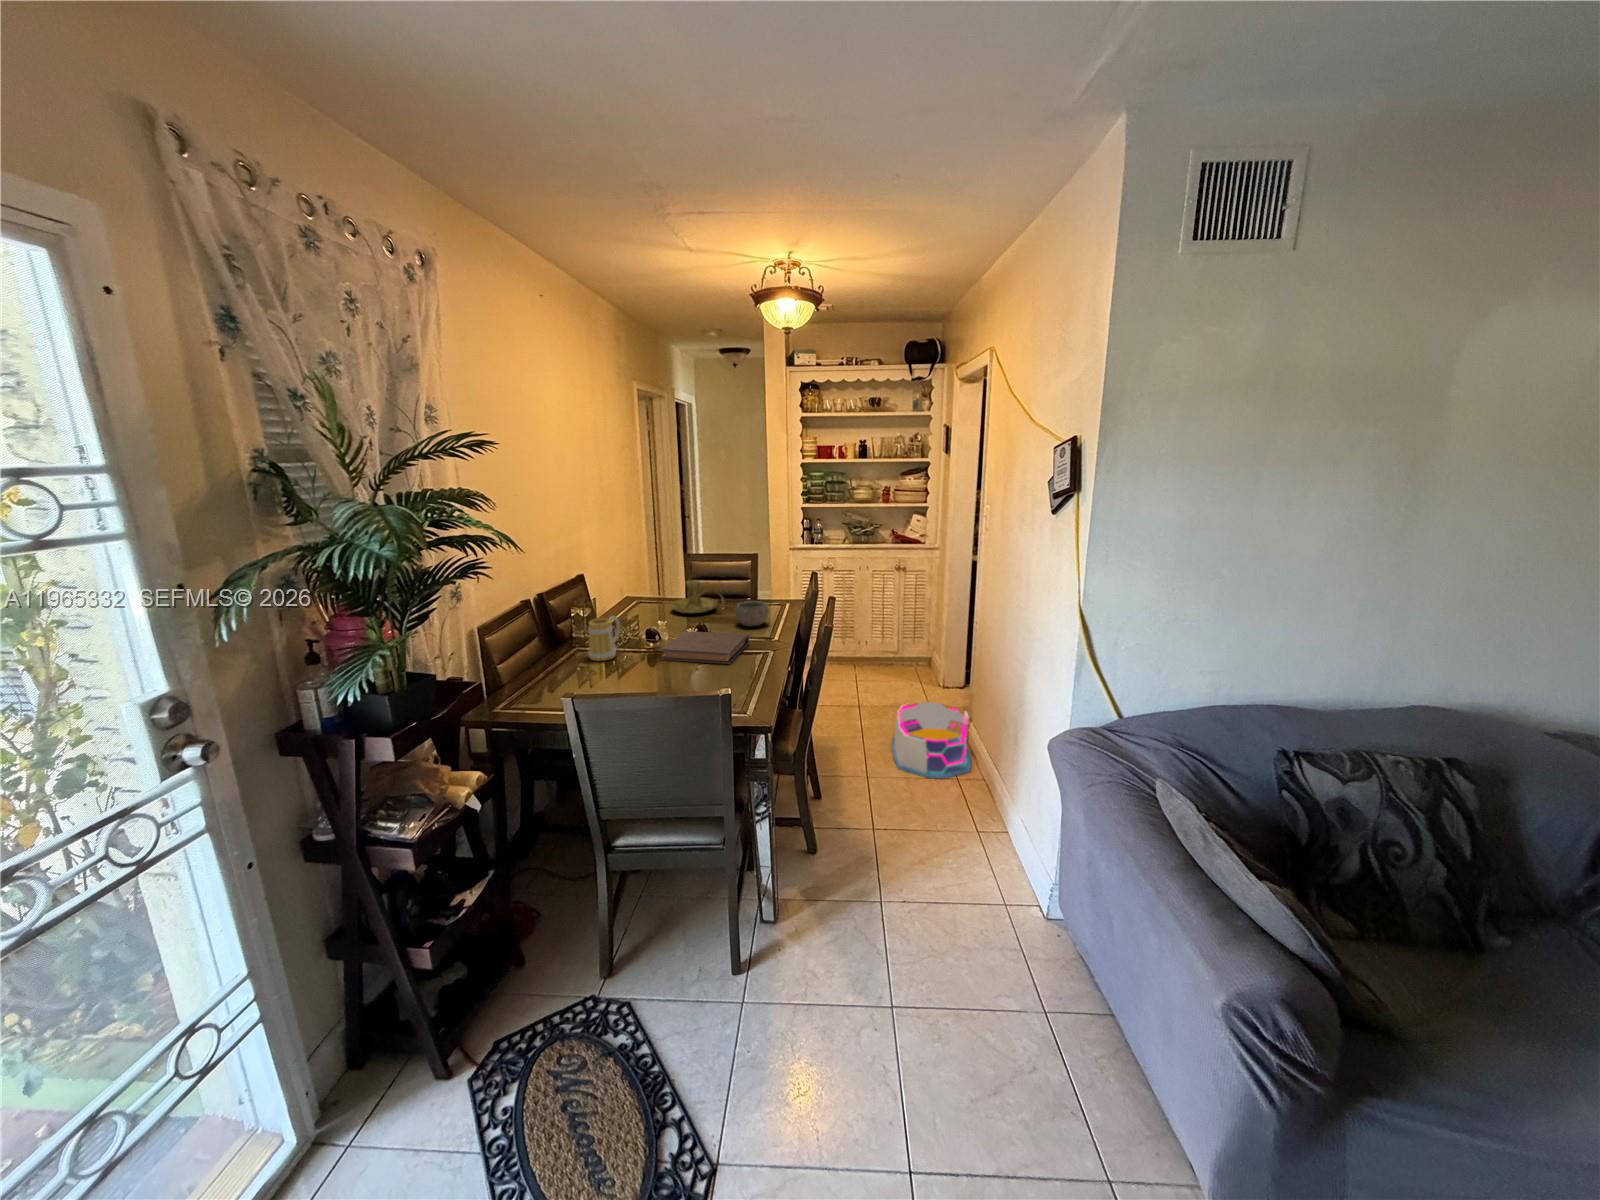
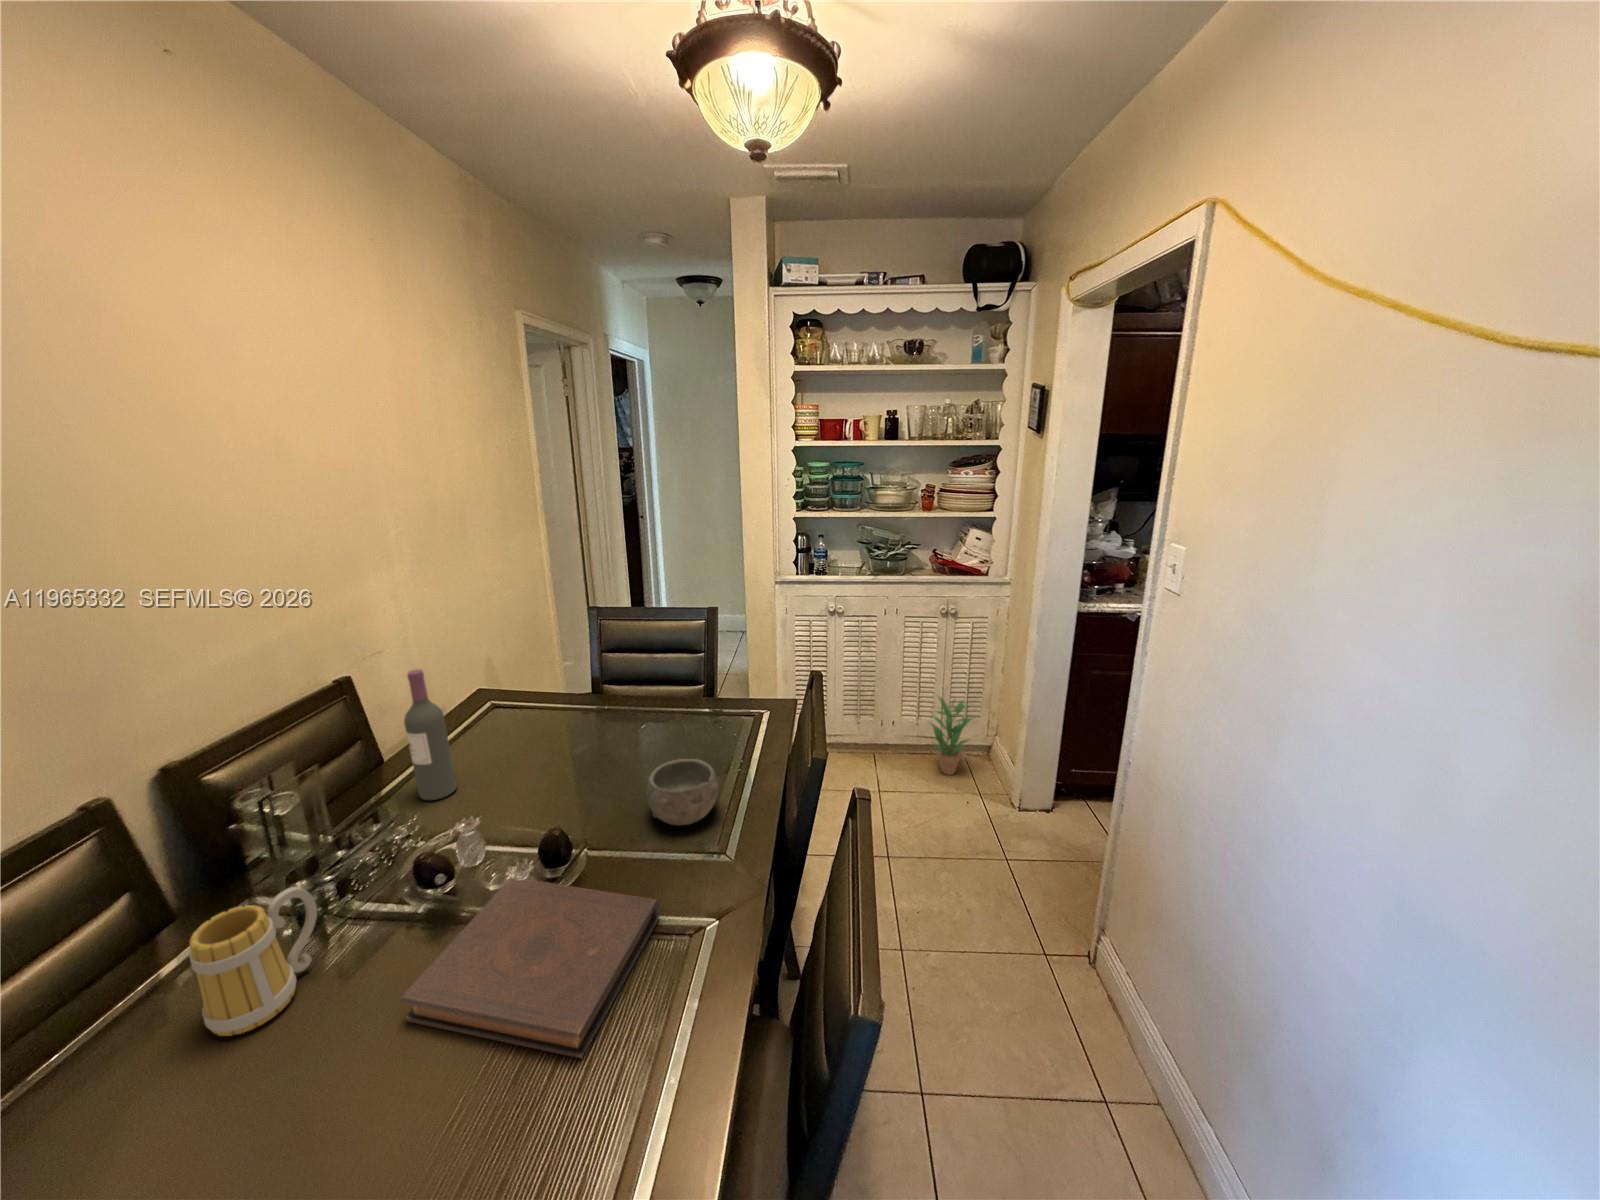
wine bottle: none [621,557,640,621] -> present [404,669,457,800]
candle holder: present [671,580,724,613] -> none [531,695,635,770]
potted plant: none [886,619,917,673] -> present [931,696,972,775]
storage bin: present [892,701,971,779] -> none [960,892,1129,1118]

